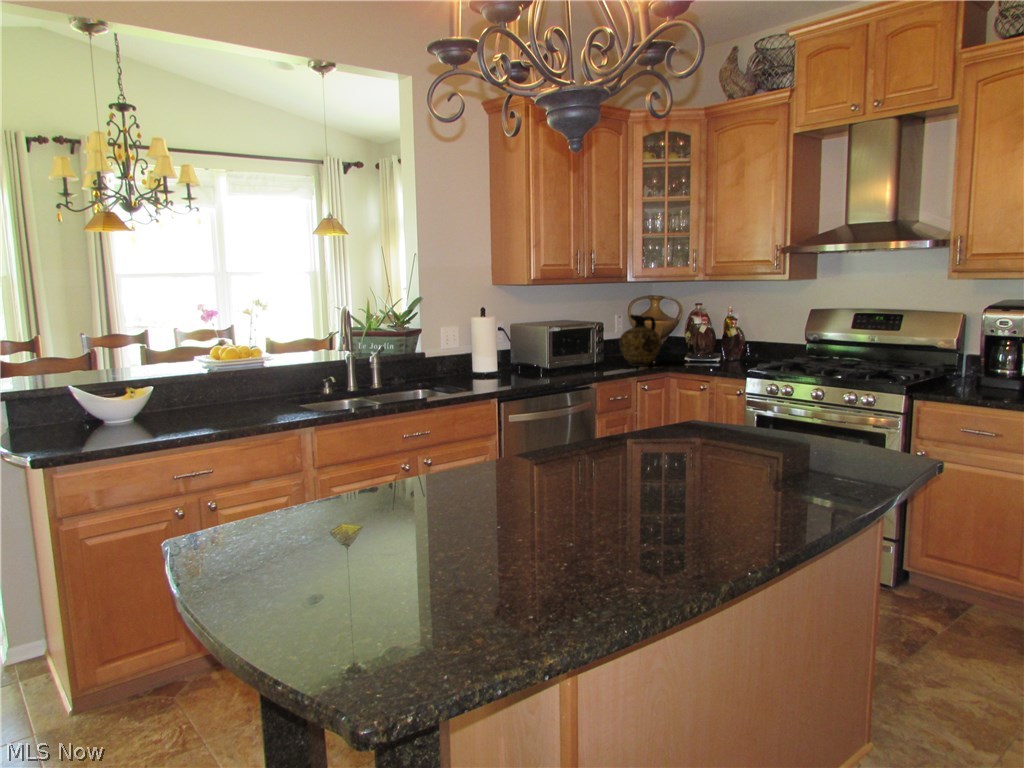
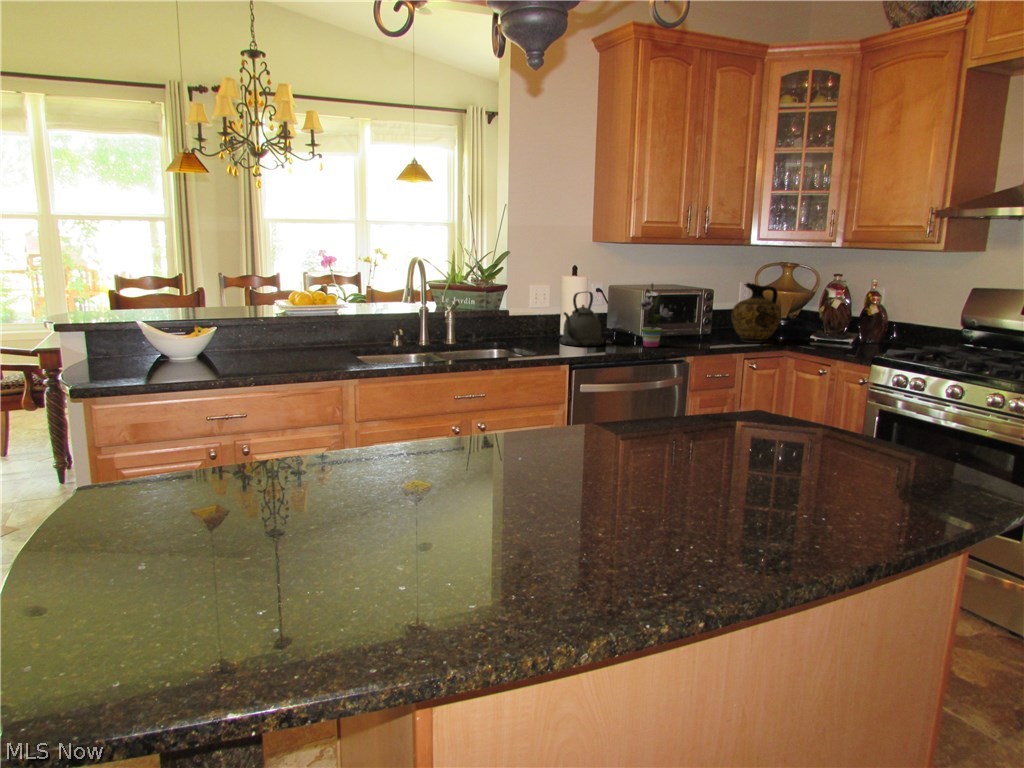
potted plant: none [546,319,578,377] -> present [638,283,671,347]
kettle: none [477,330,519,381] -> present [560,292,604,346]

